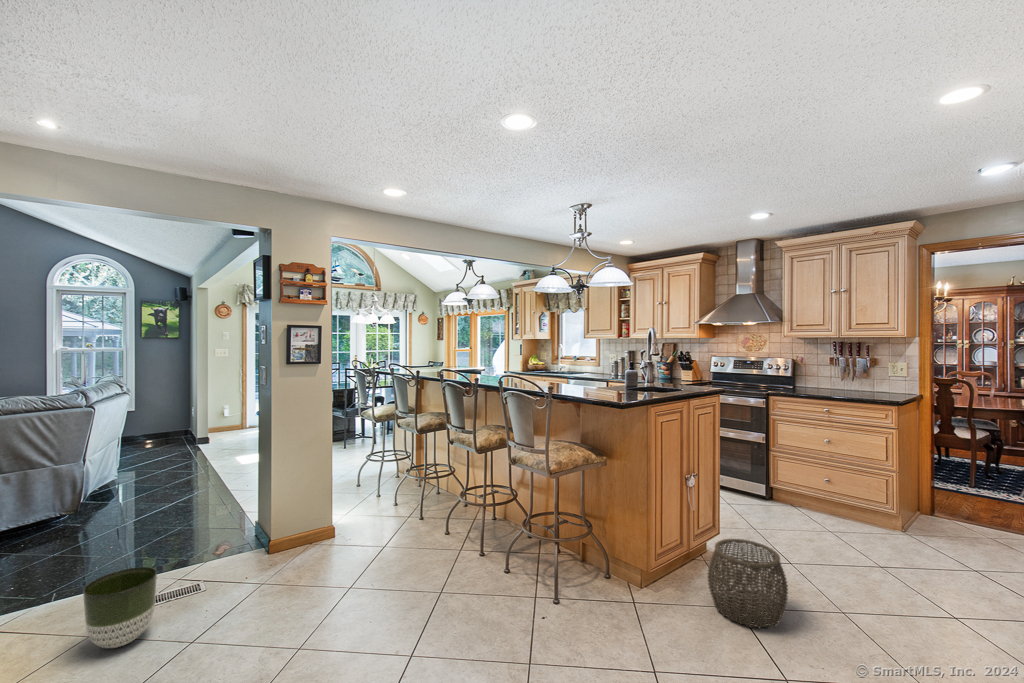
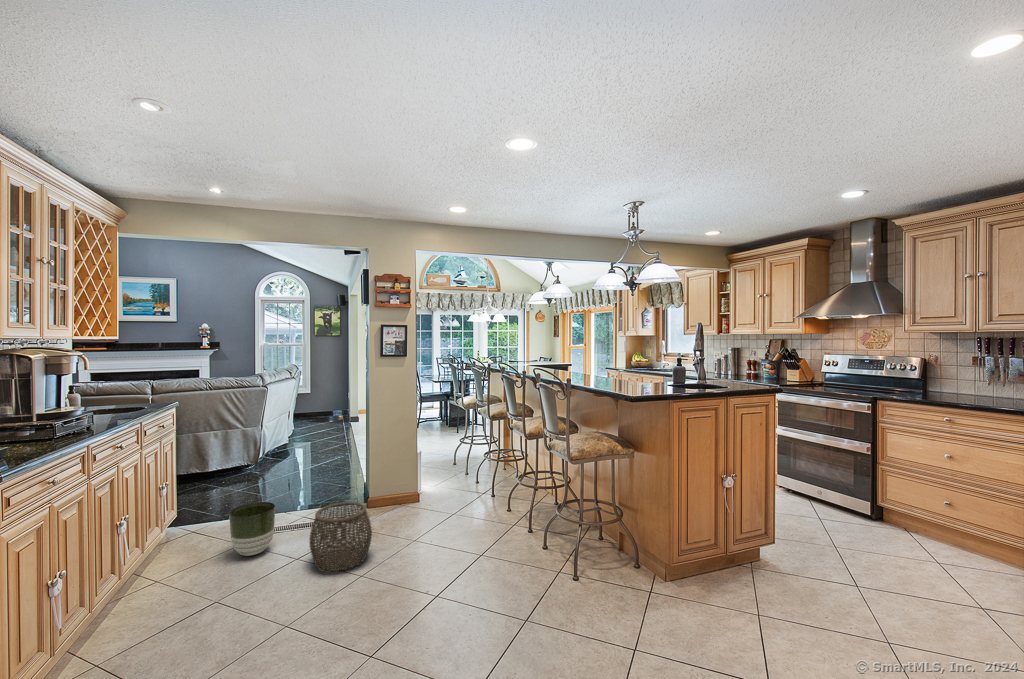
woven basket: present [708,539,788,628] -> present [309,502,372,571]

